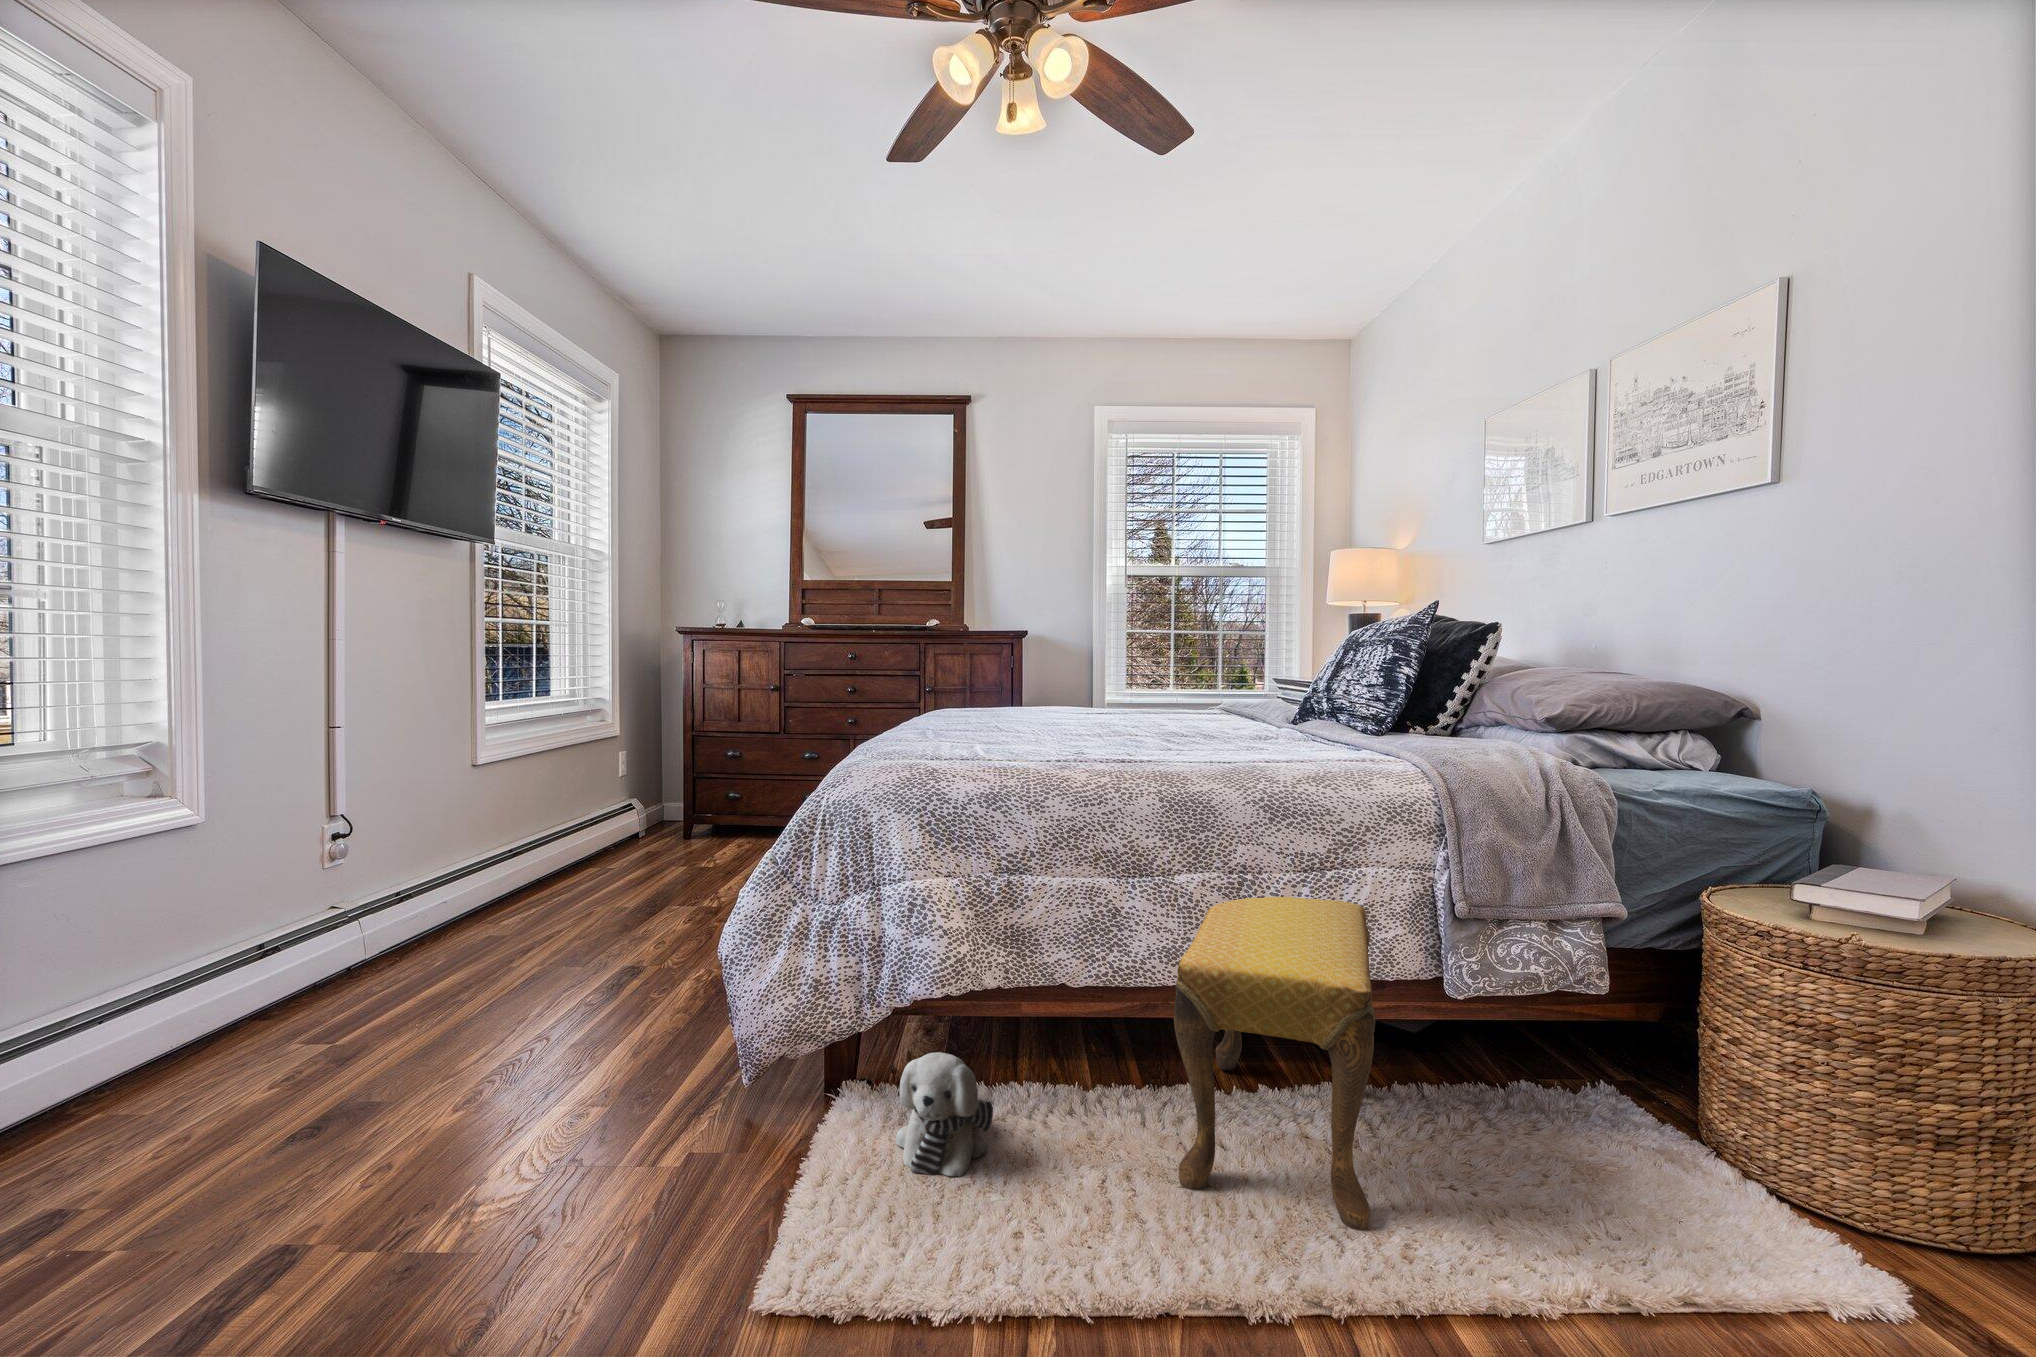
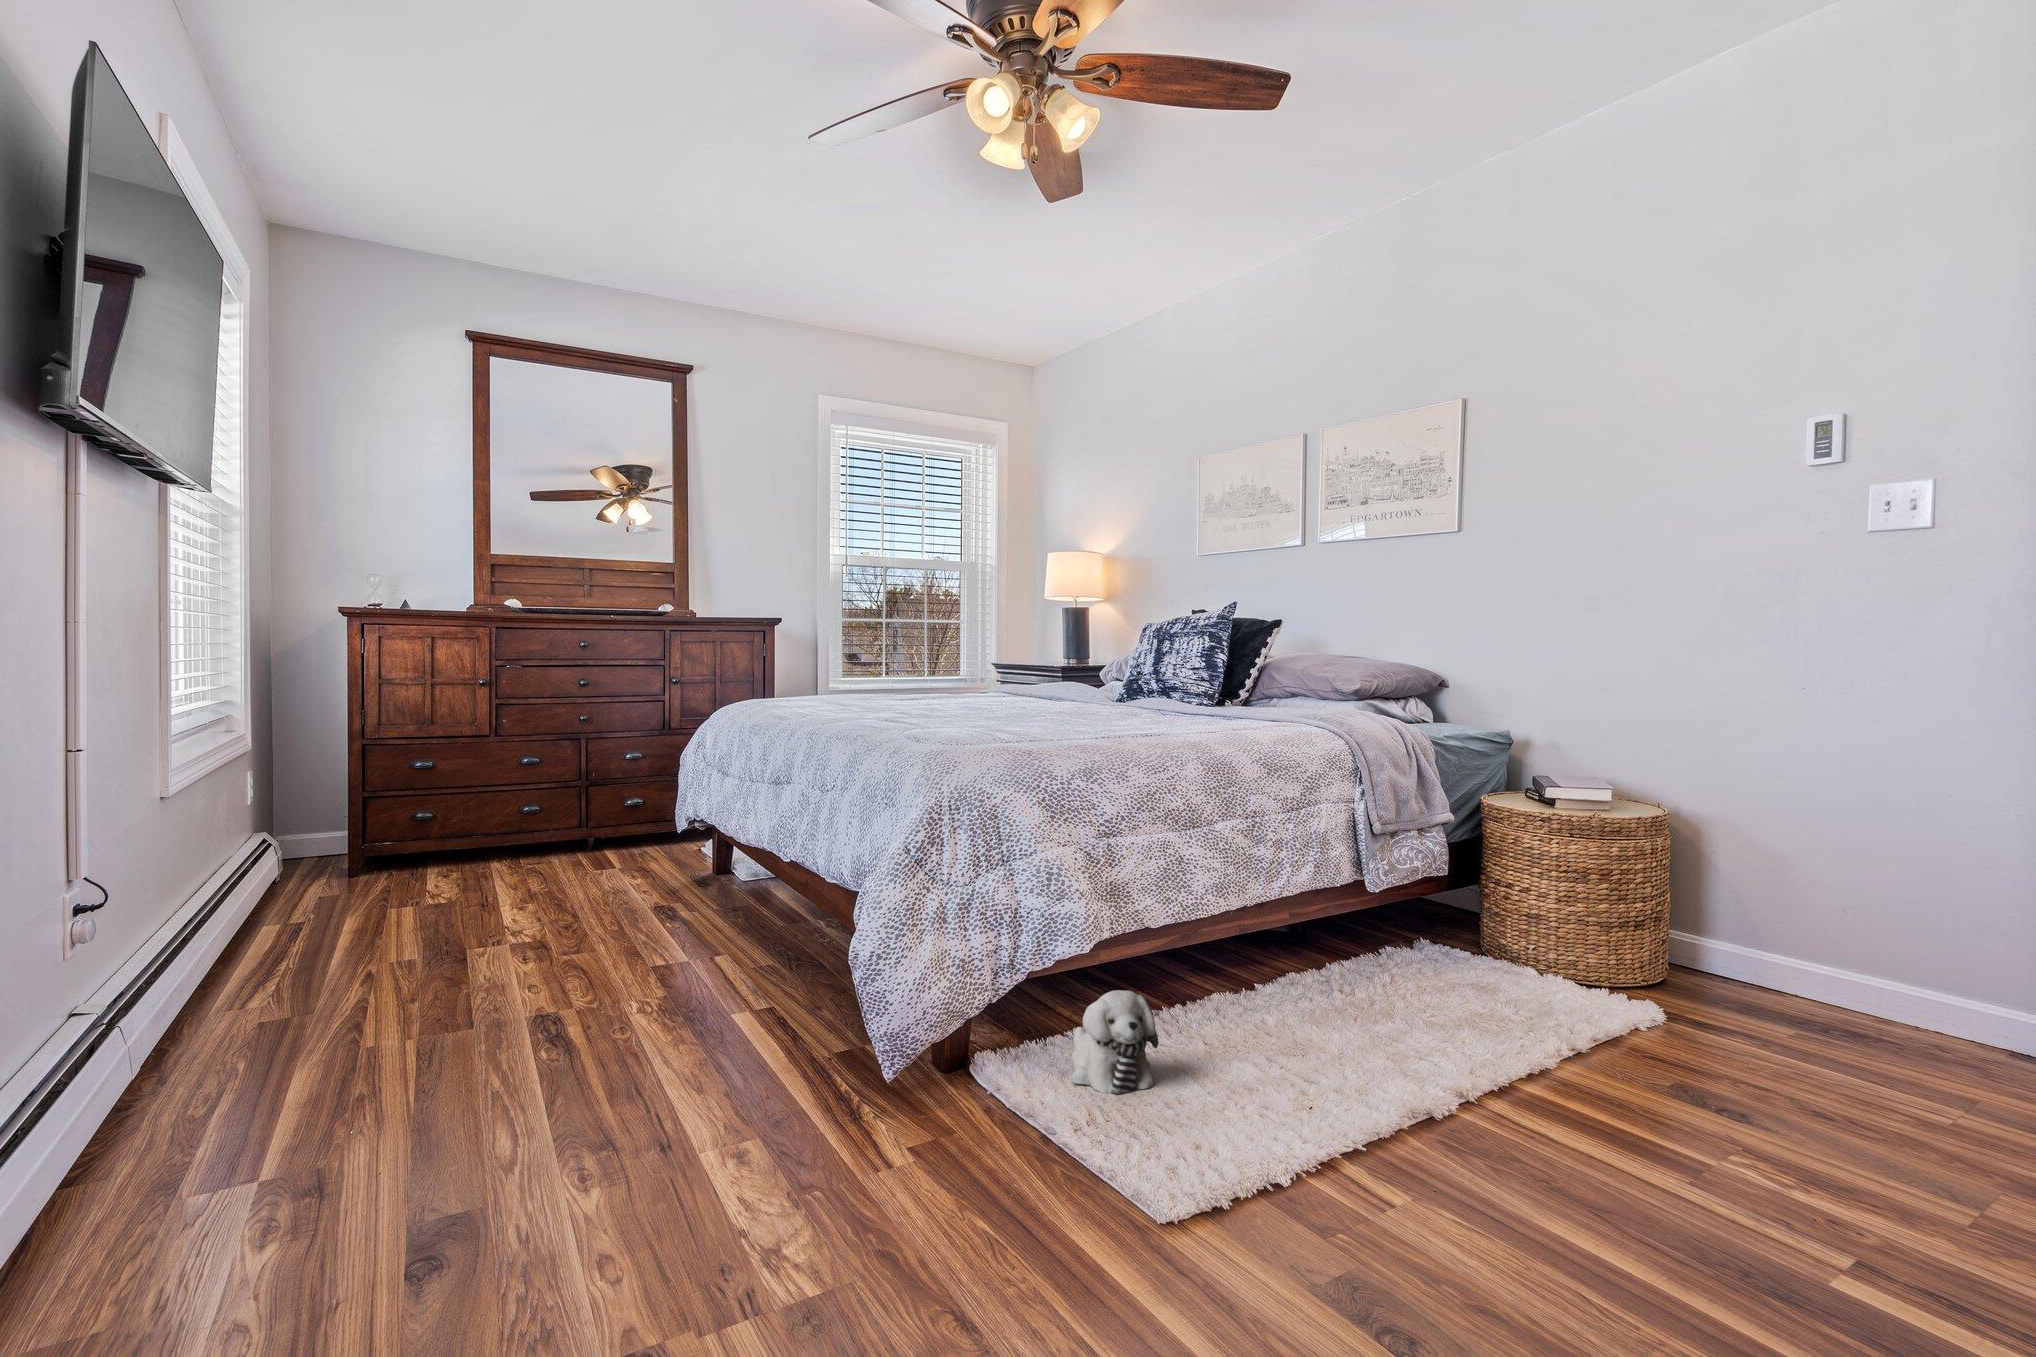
footstool: present [1174,897,1375,1230] -> none [1217,833,1417,1053]

